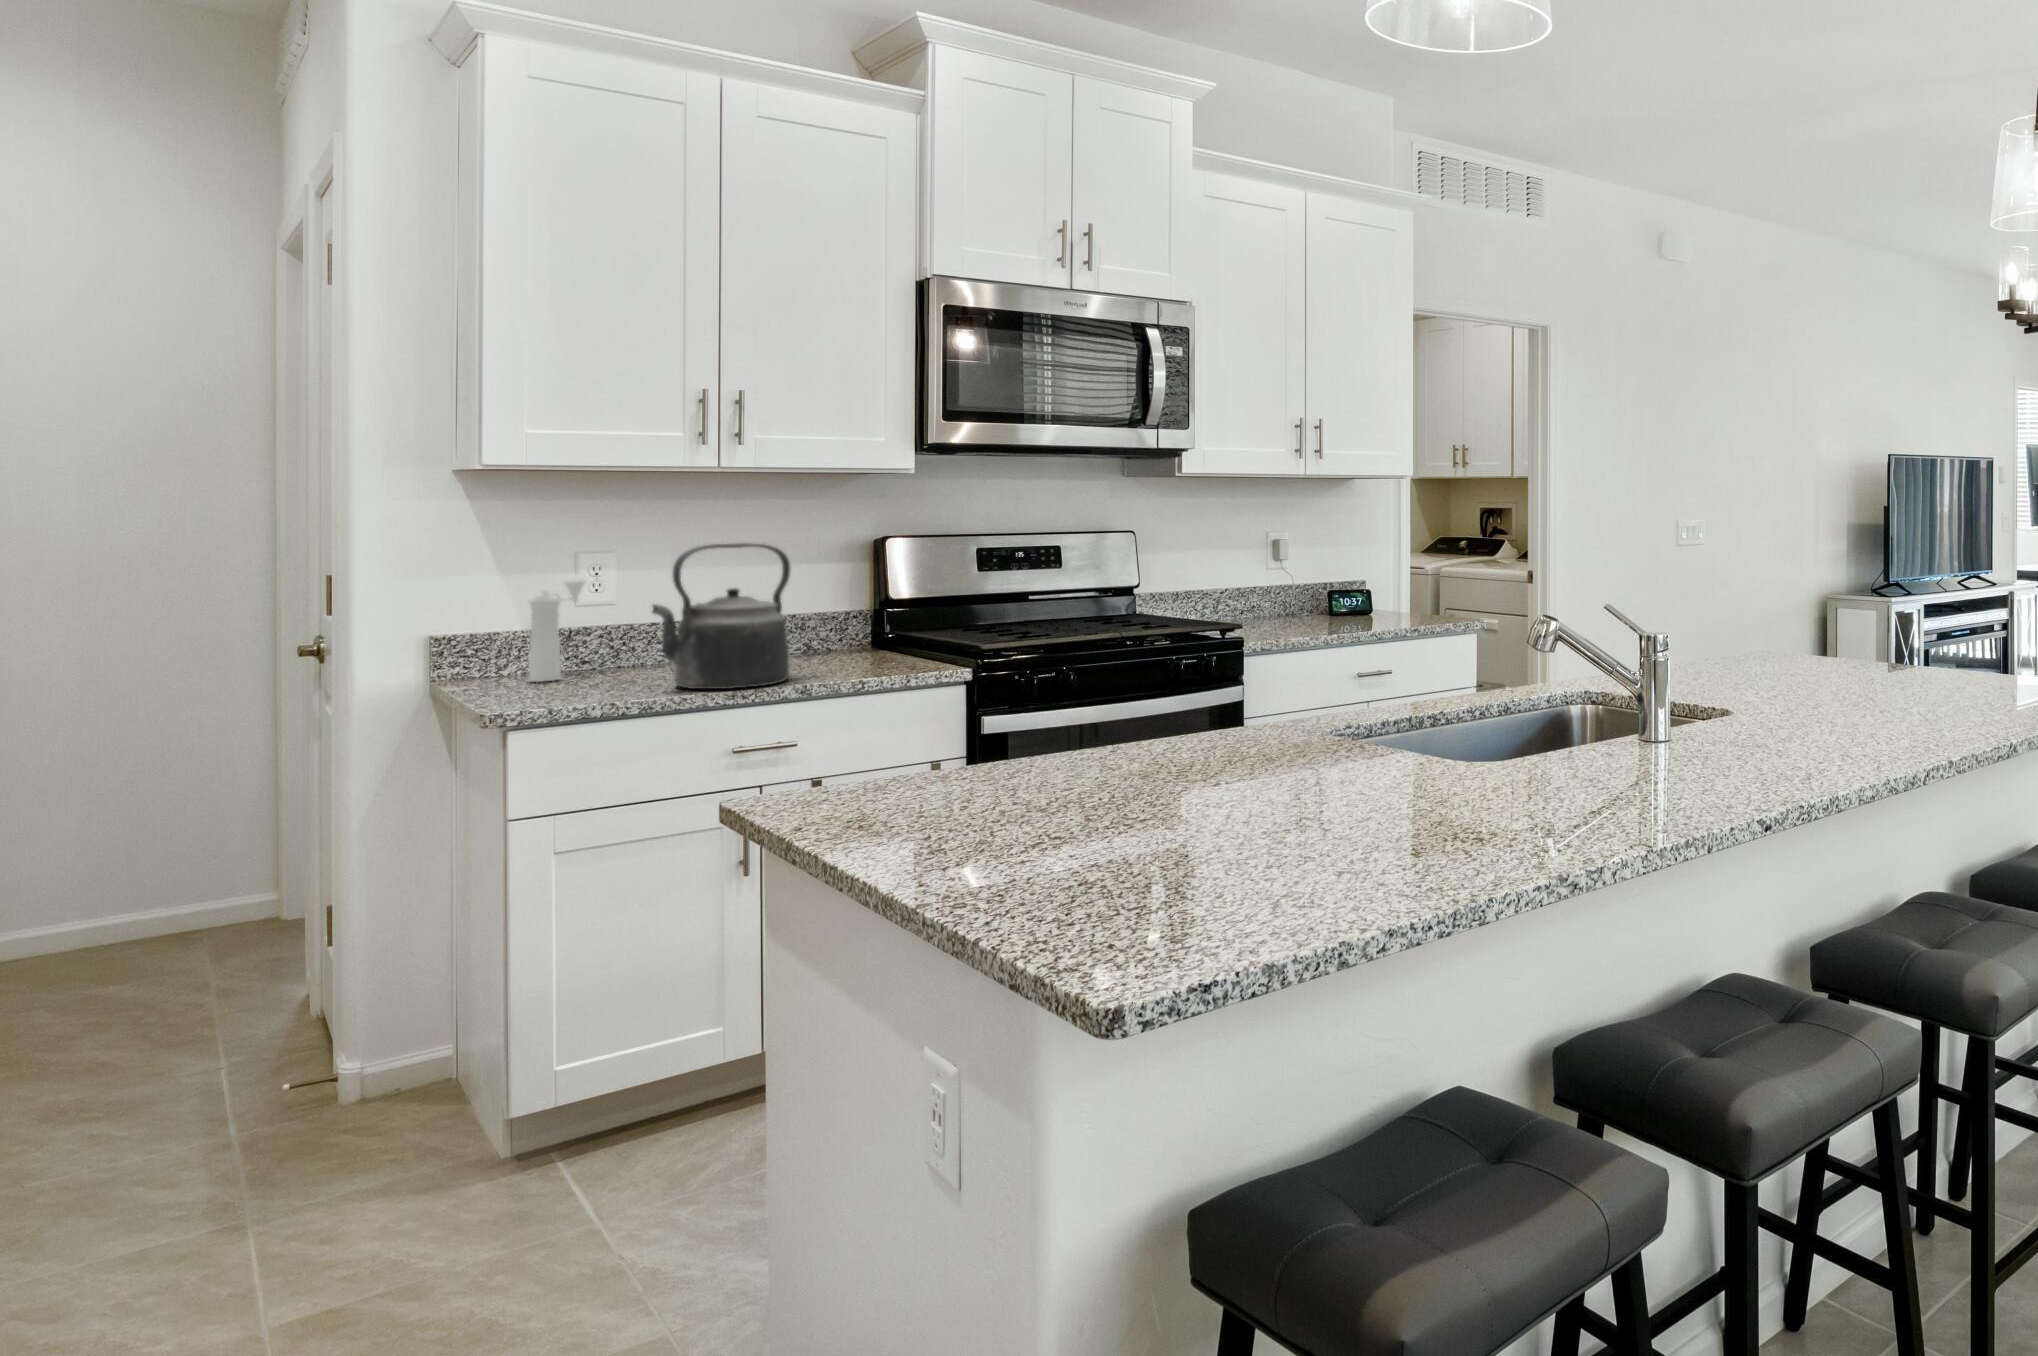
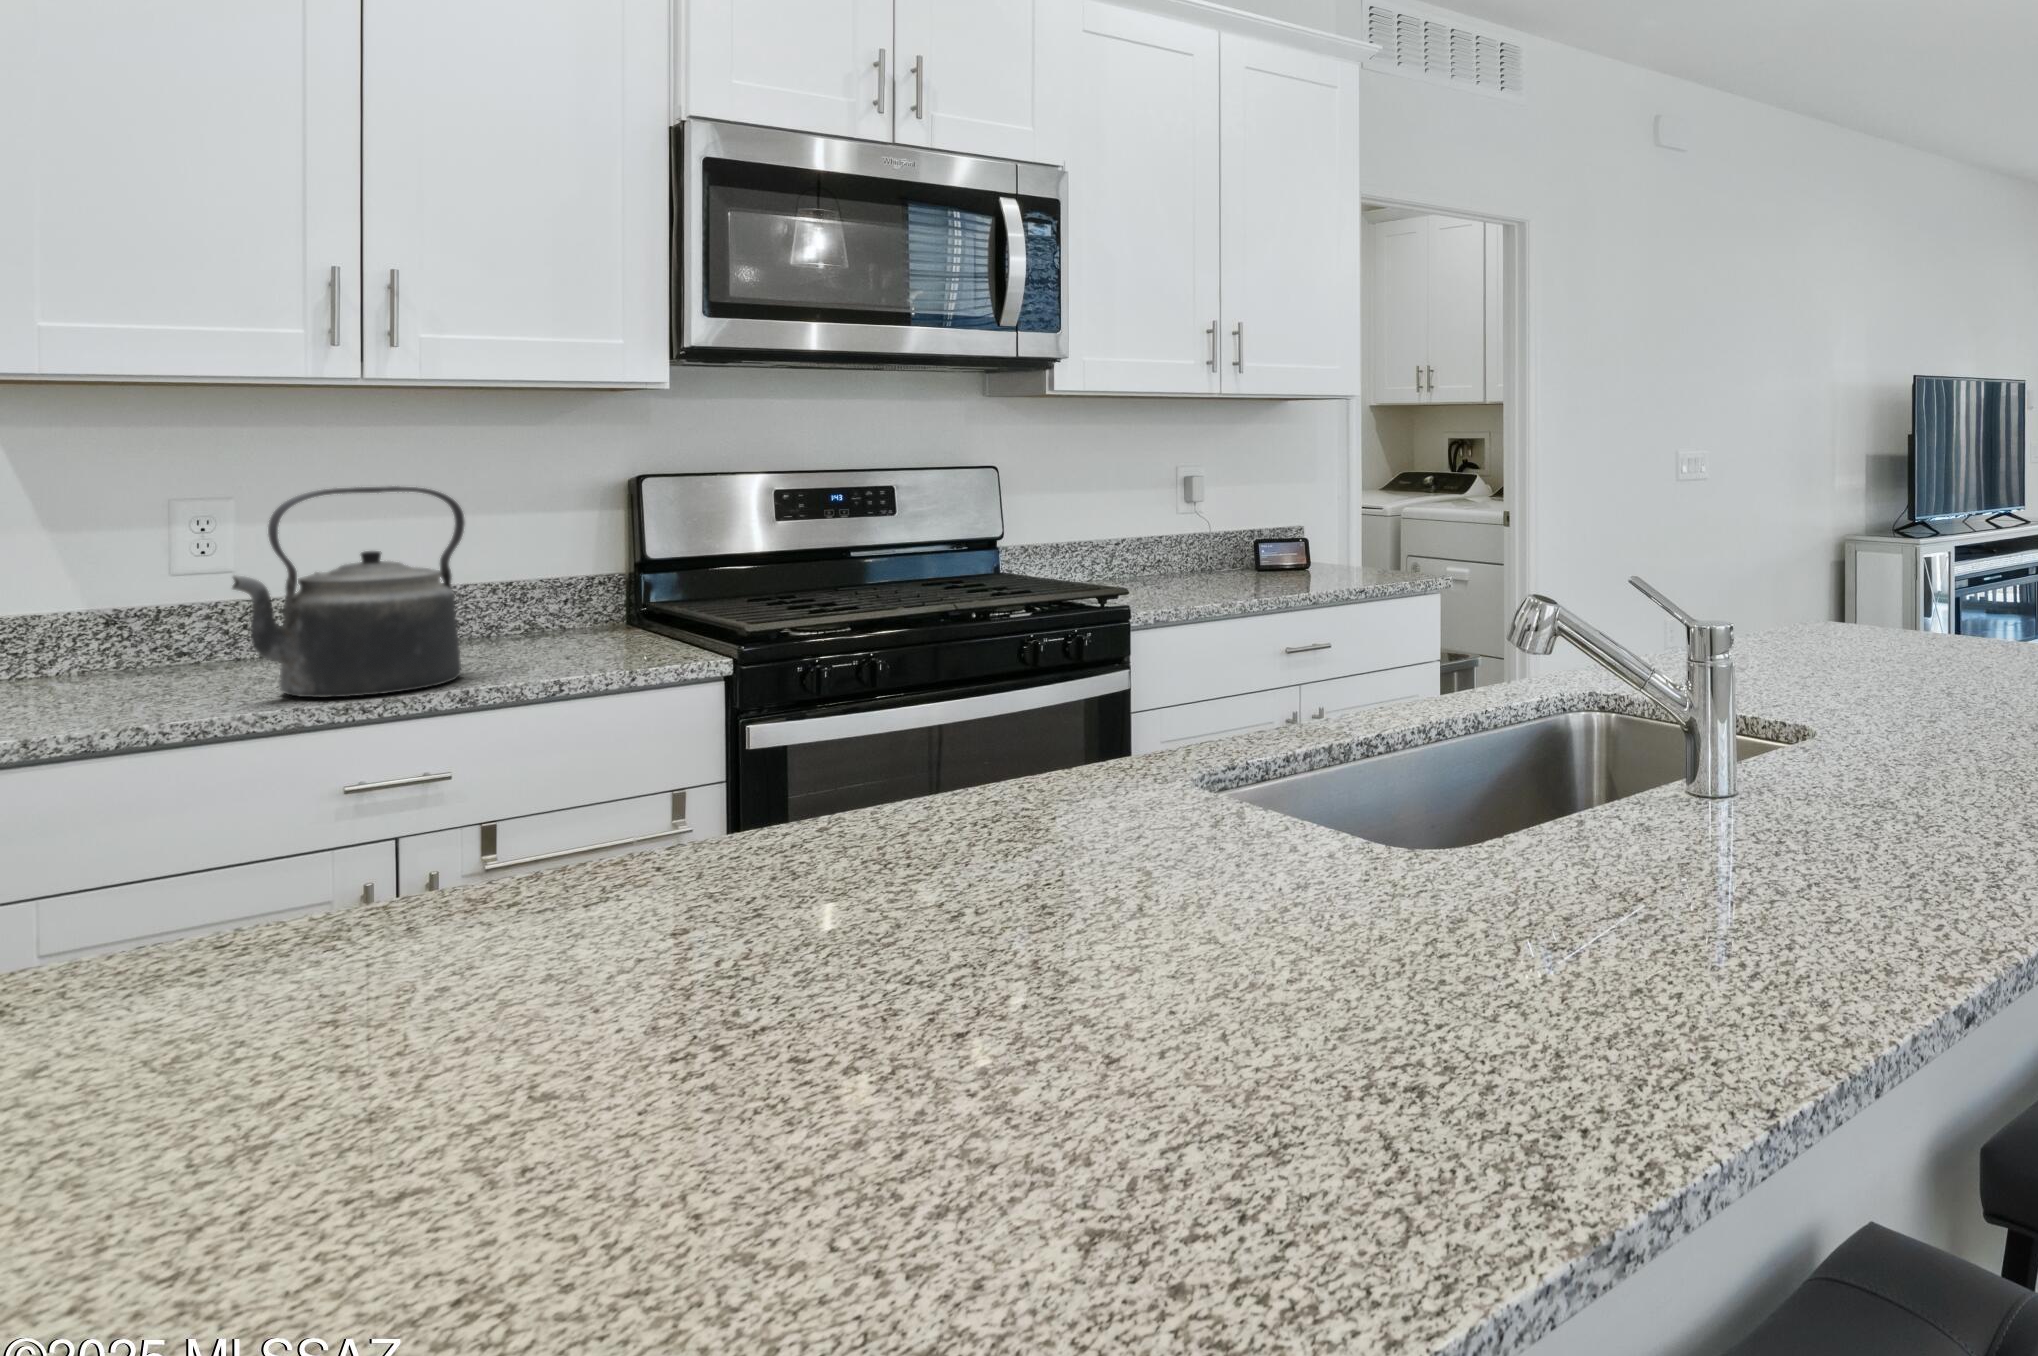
pepper mill: present [528,575,586,682] -> none [76,533,183,686]

